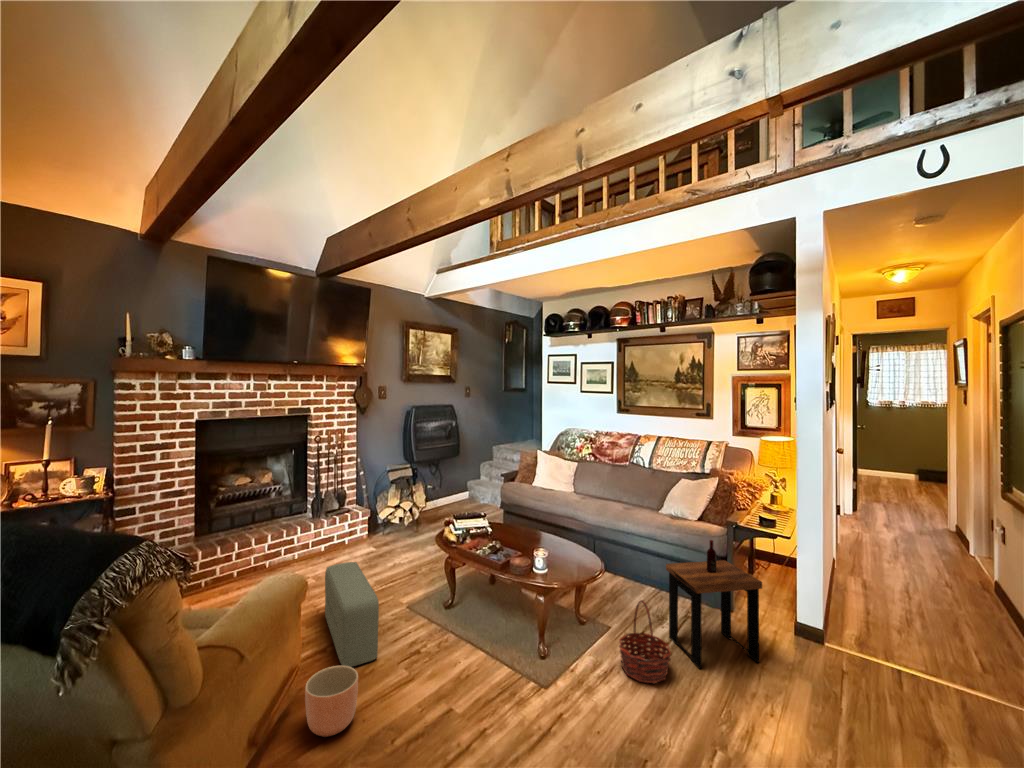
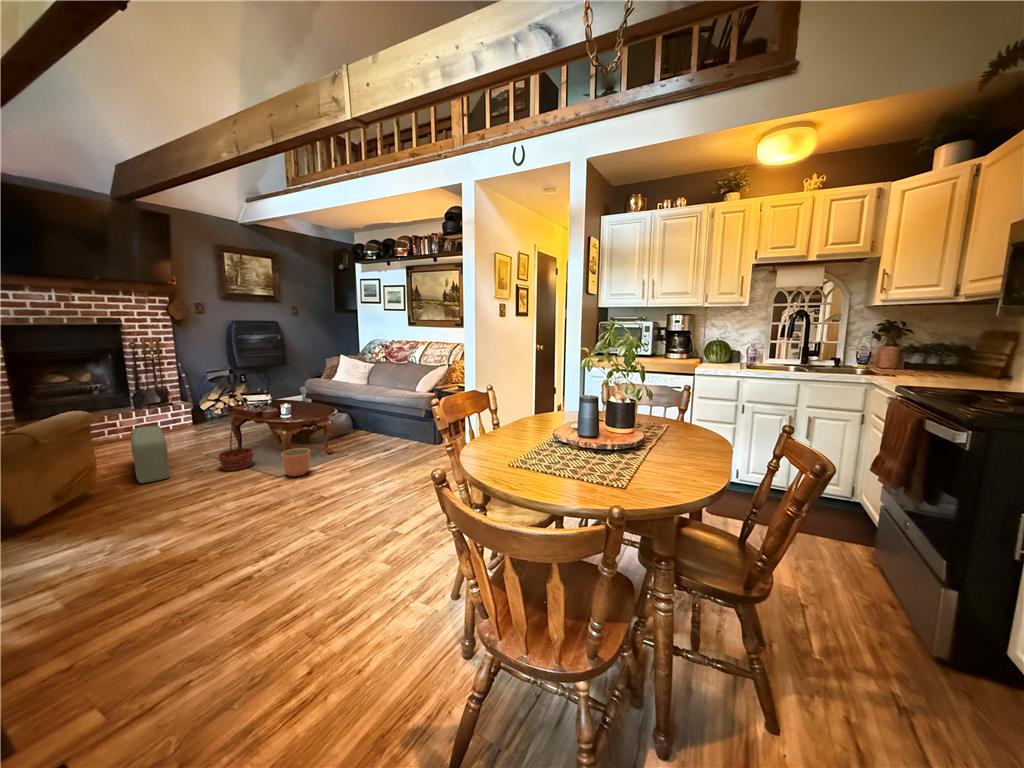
side table: present [666,540,762,669] -> none [382,394,429,465]
basket: present [619,600,671,683] -> present [218,427,254,471]
planter: present [305,666,358,736] -> present [281,448,310,476]

